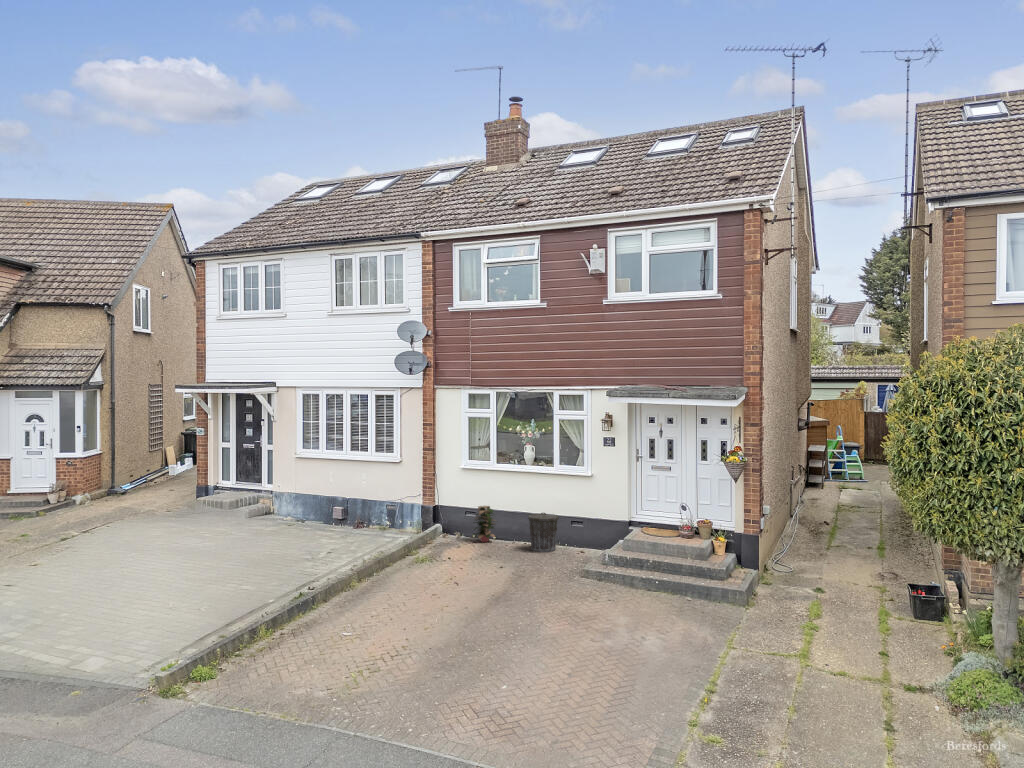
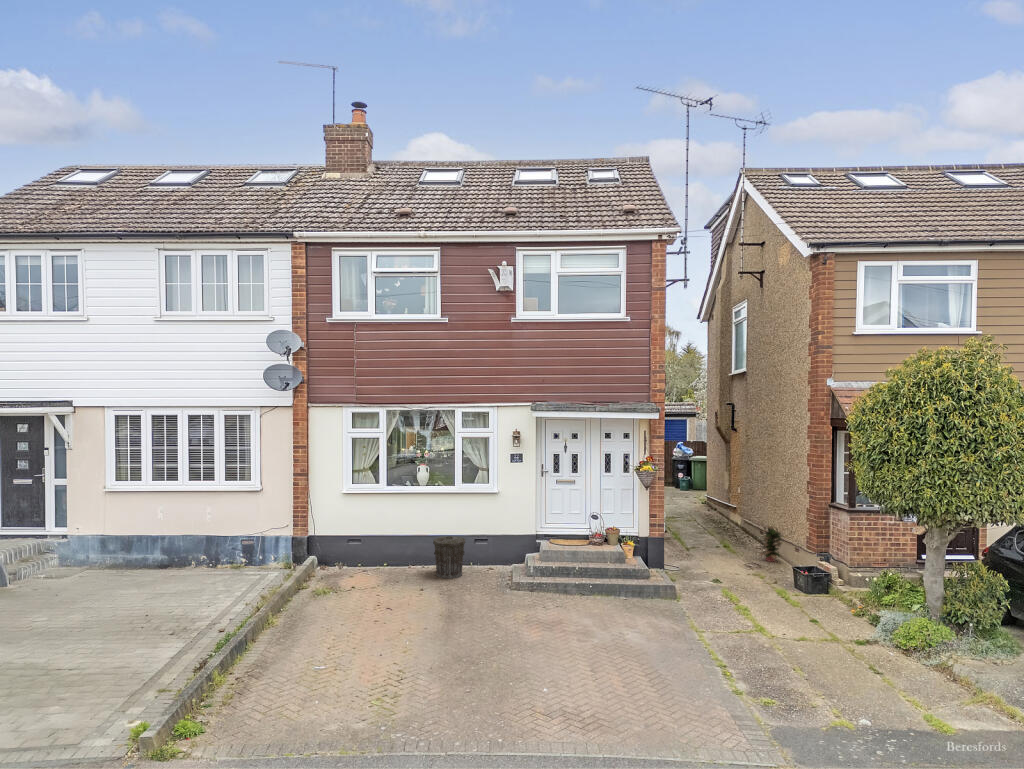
decorative plant: present [475,506,495,542] -> present [760,526,782,562]

